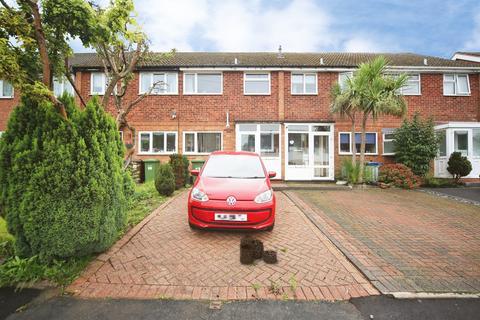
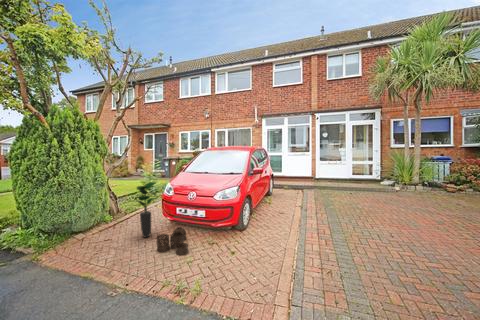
potted plant: none [192,187,221,252] -> present [137,182,156,237]

